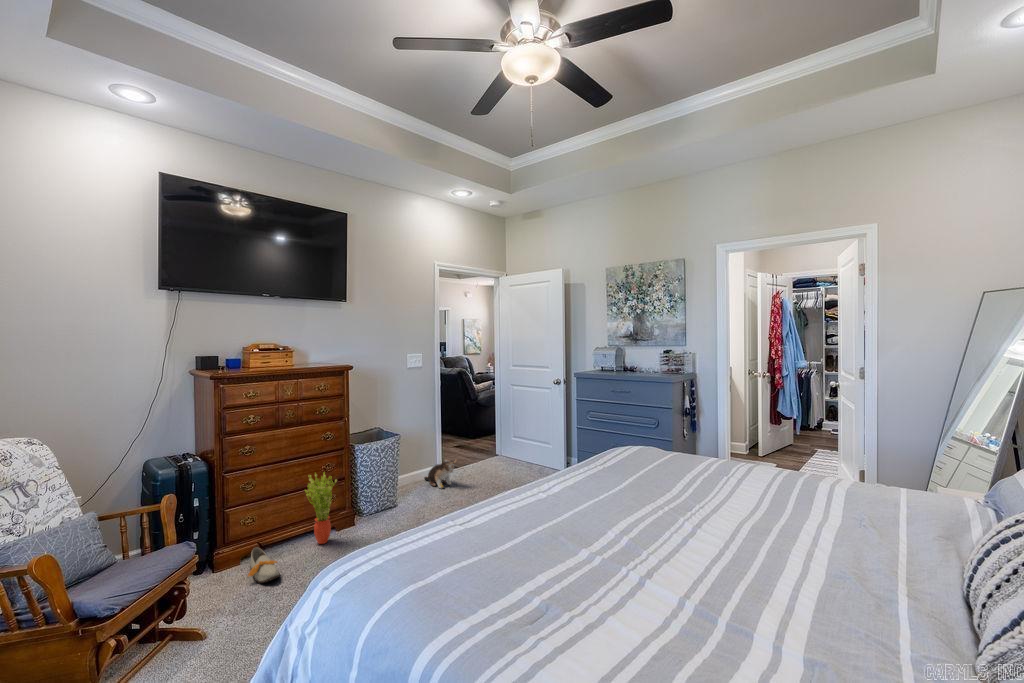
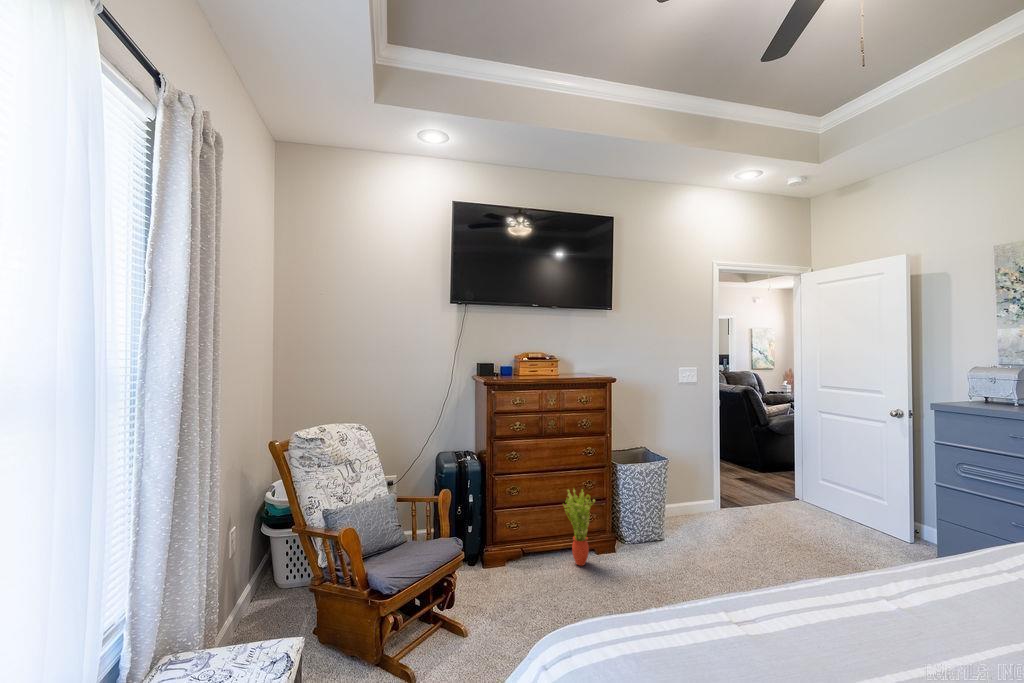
plush toy: present [424,459,456,488] -> none [696,496,739,531]
shoe: present [248,547,280,583] -> none [509,553,537,592]

